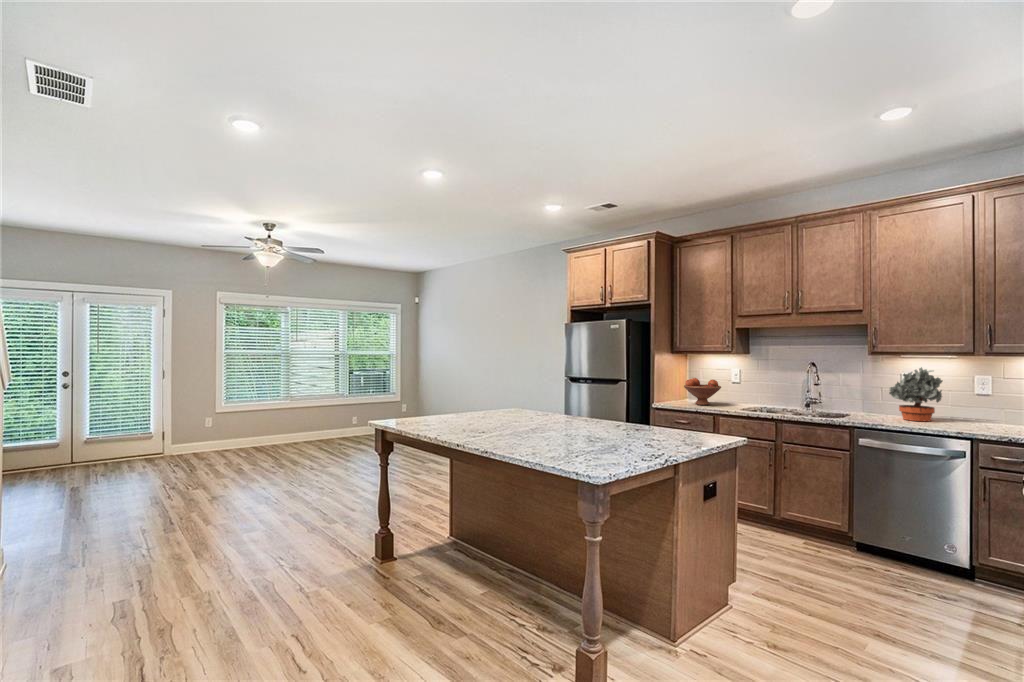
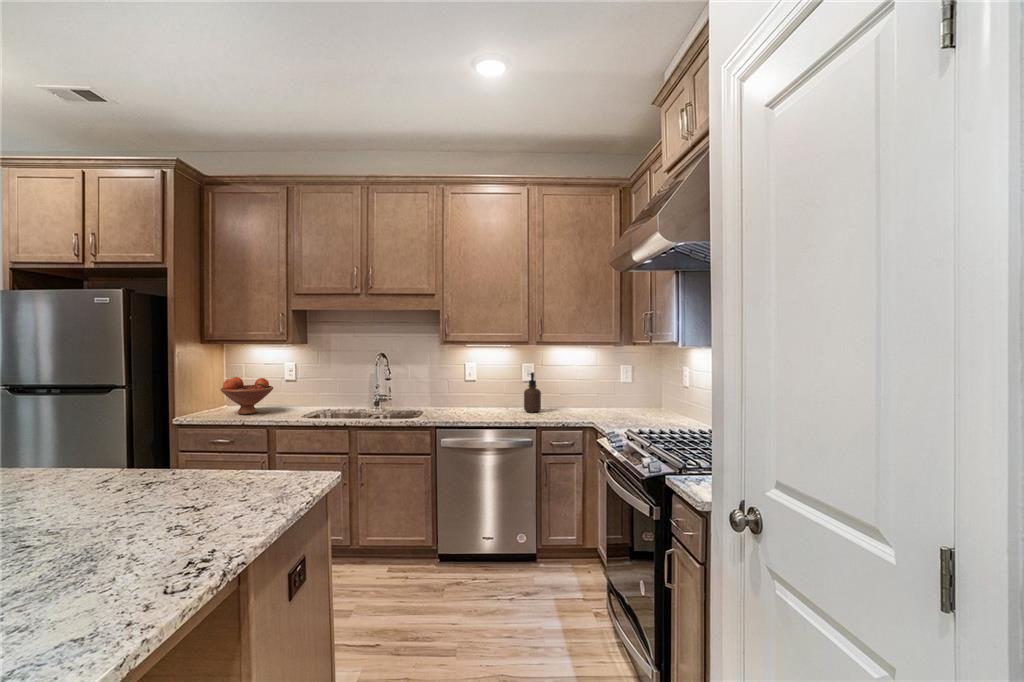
potted plant: present [889,367,943,421] -> none [456,356,501,413]
soap dispenser: none [974,384,999,426] -> present [524,372,541,412]

